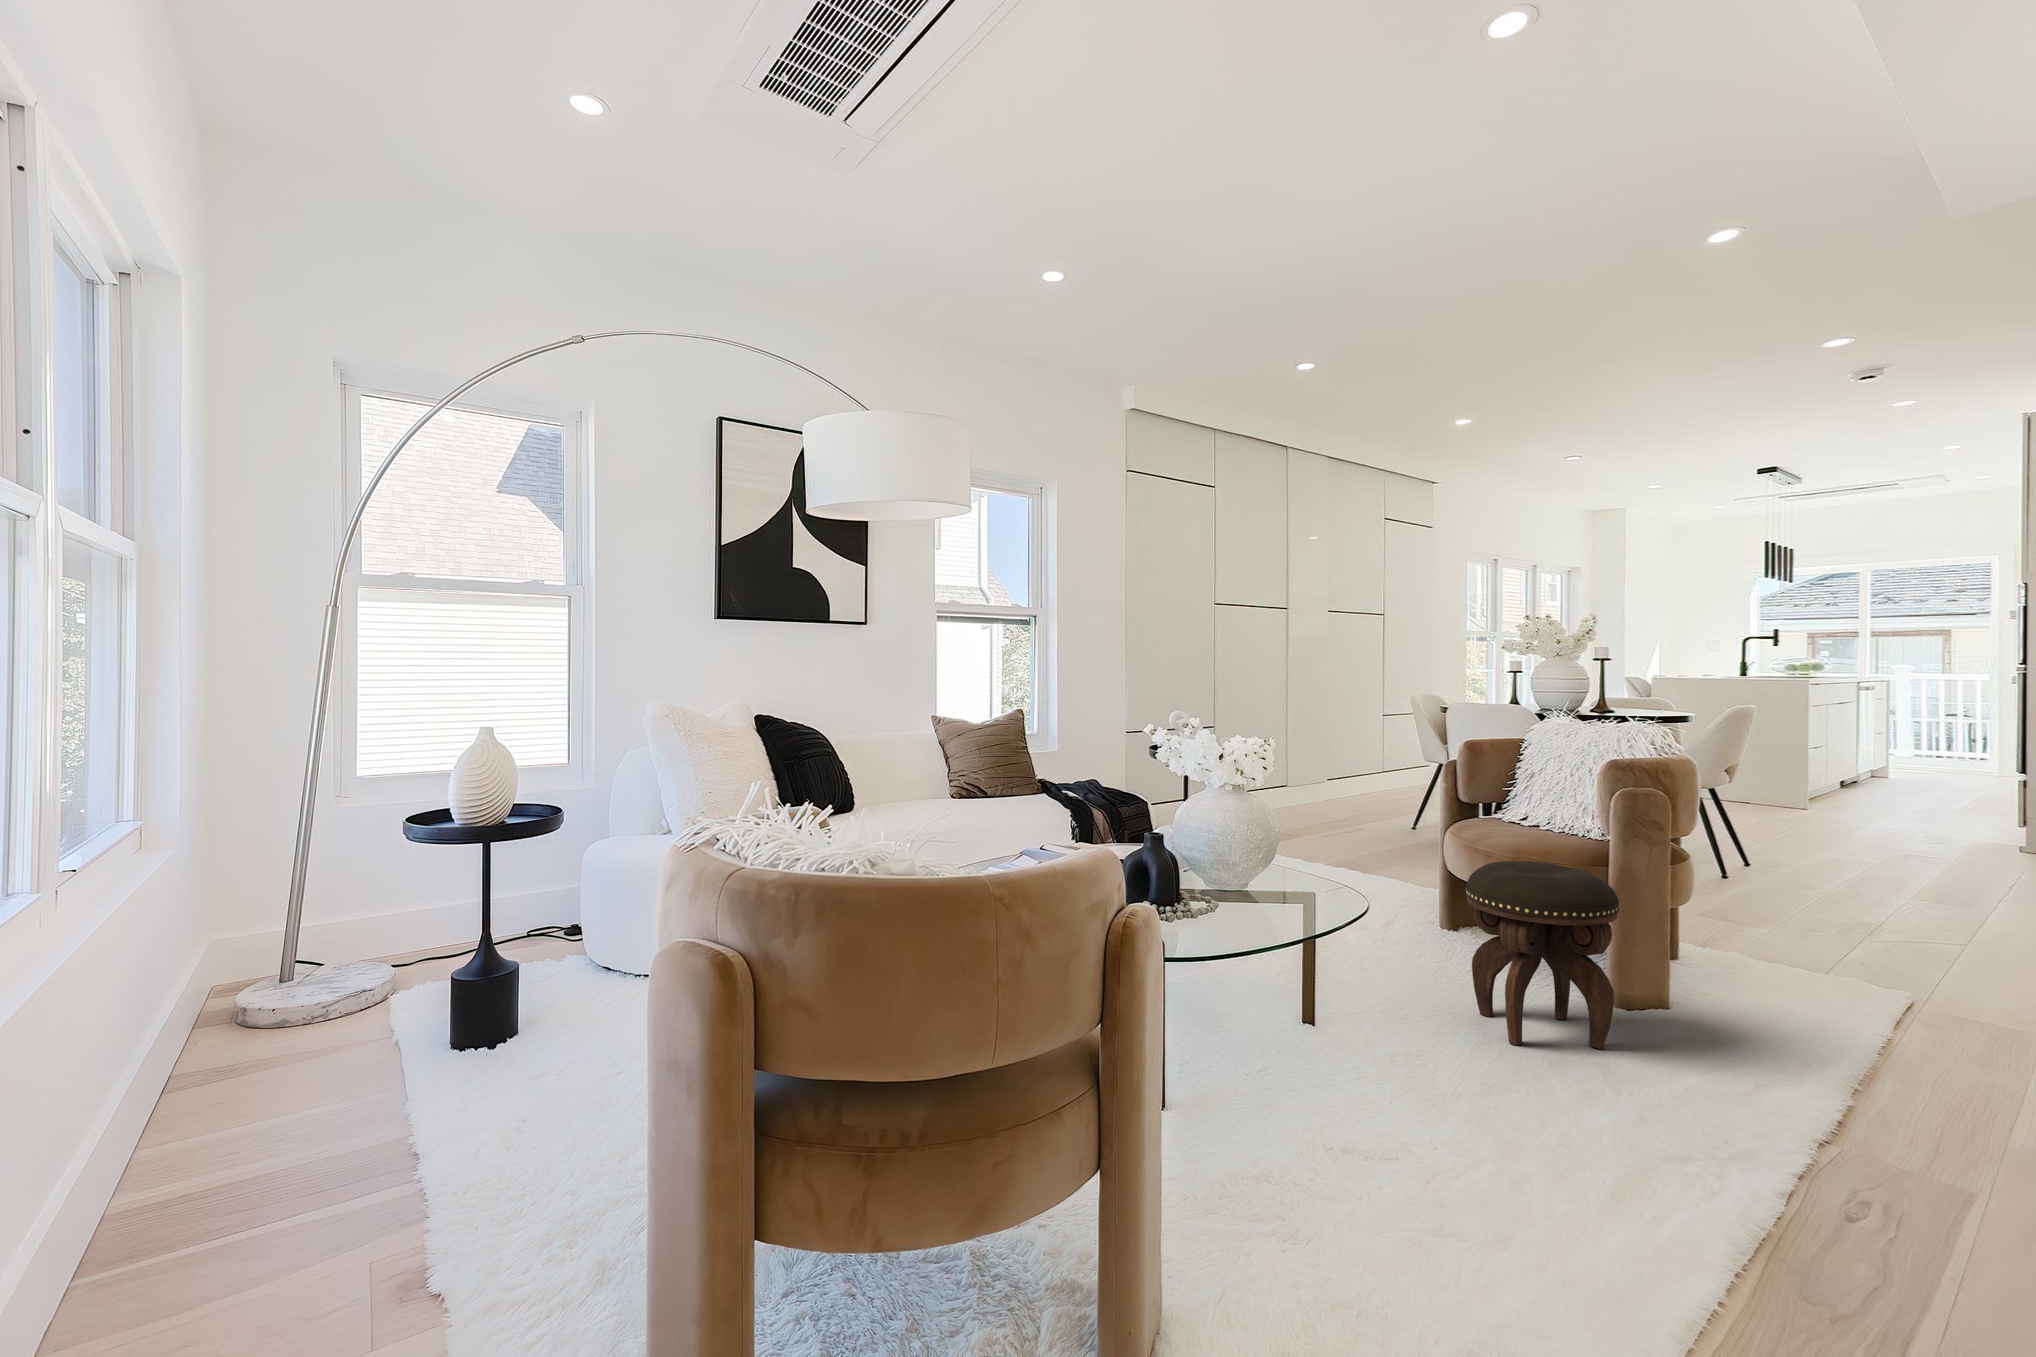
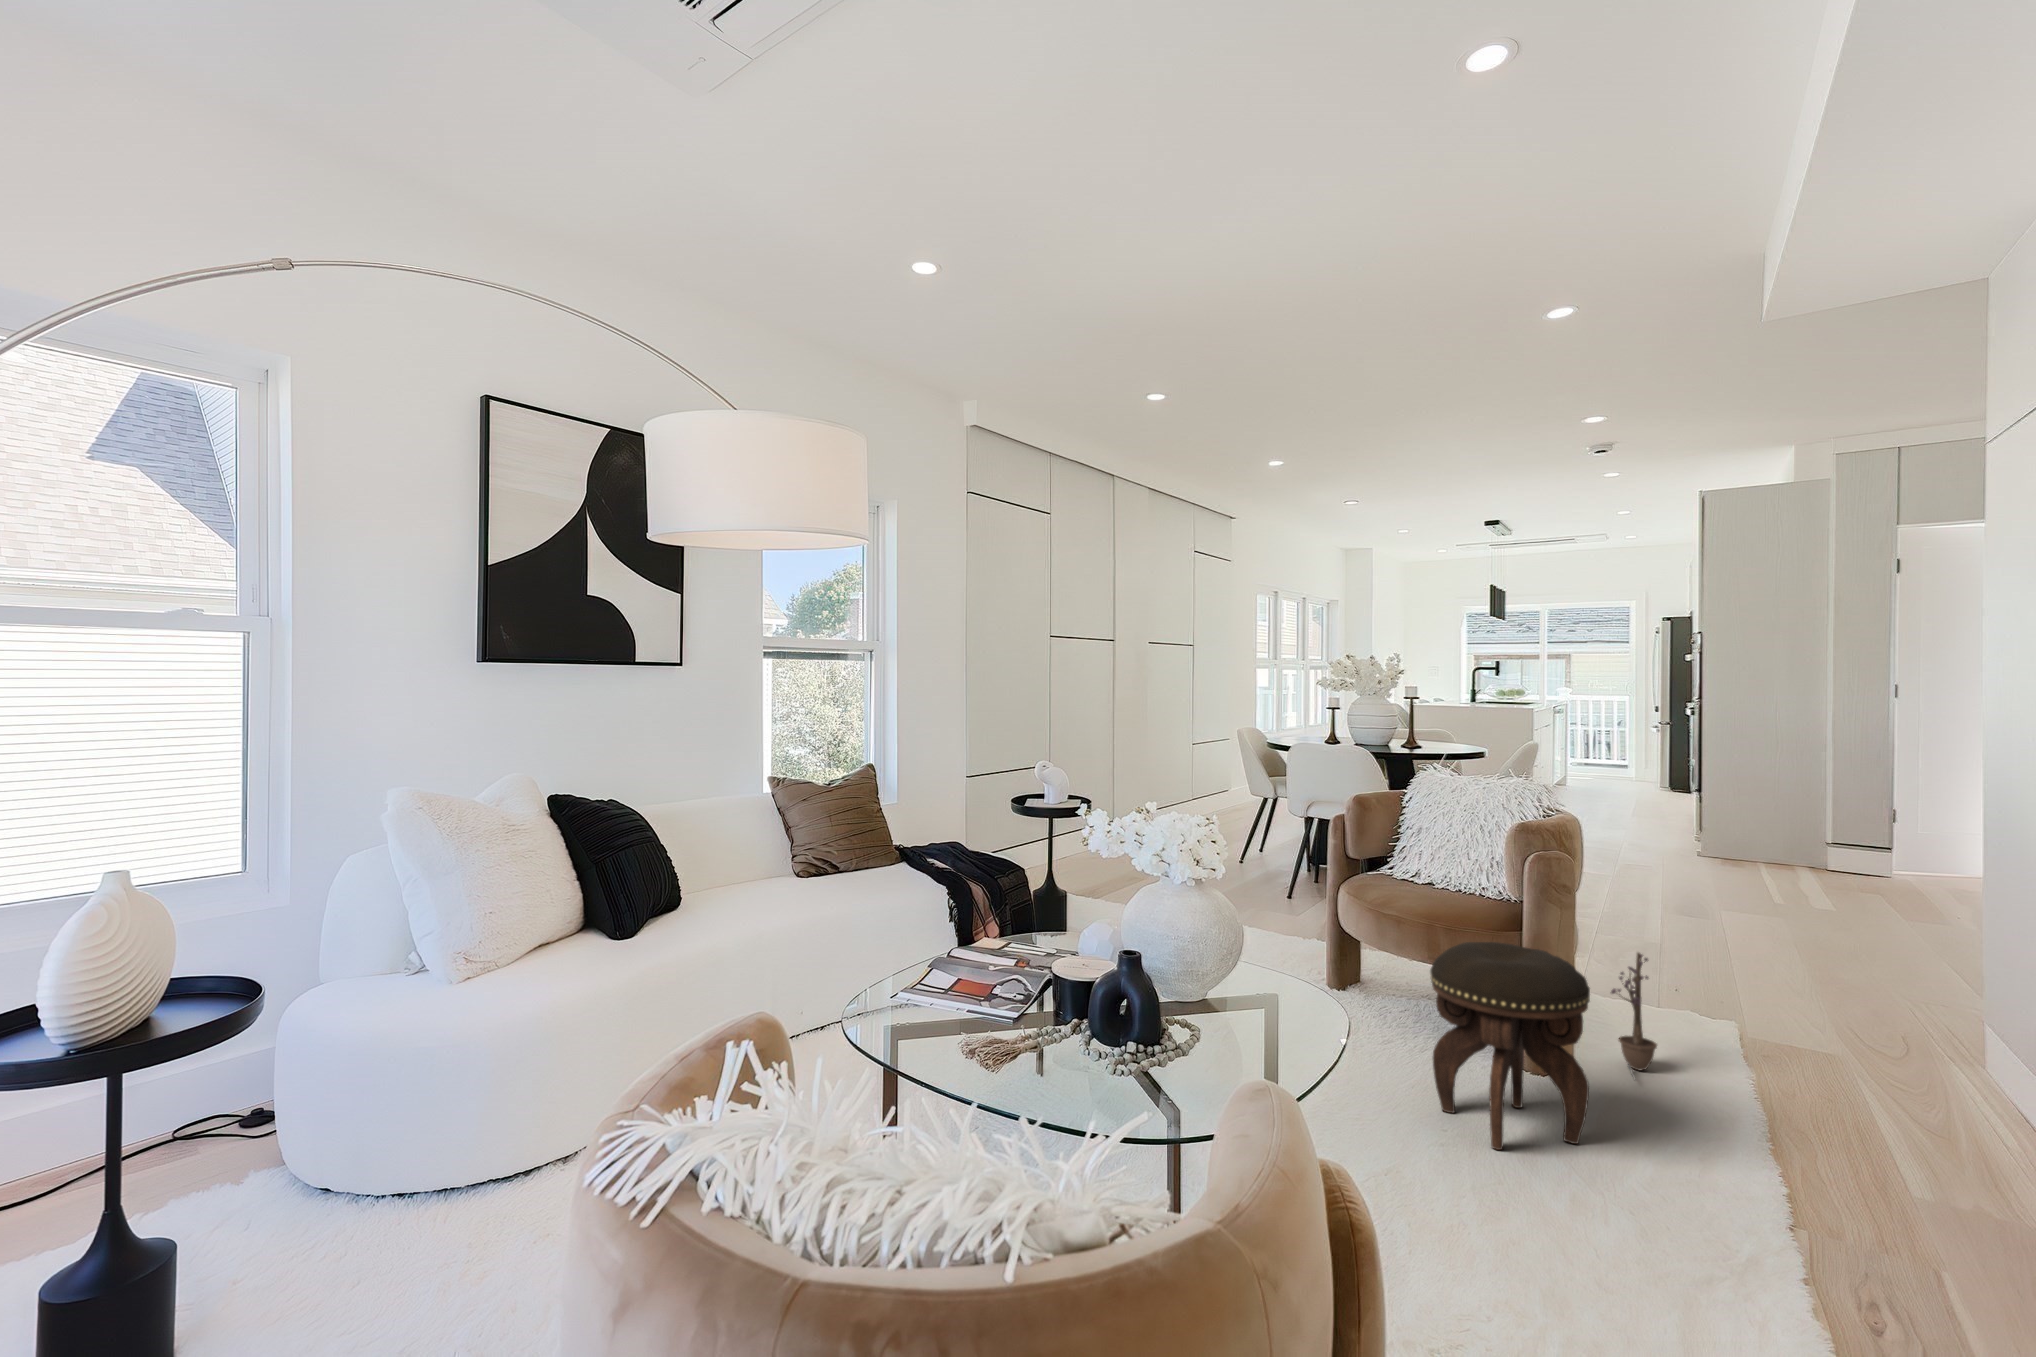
decorative plant: none [1688,888,1742,1011] -> present [1611,953,1657,1078]

